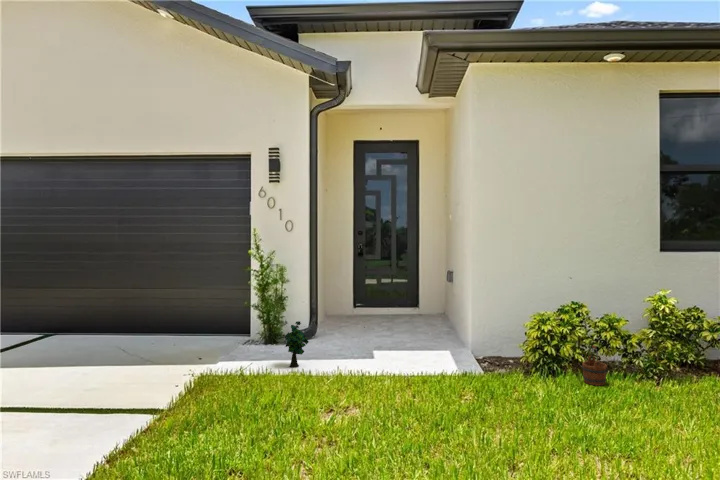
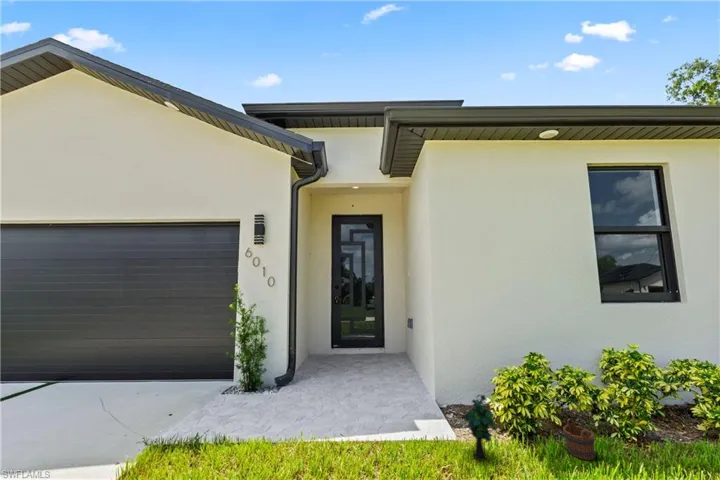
decorative plant: present [283,321,309,367] -> present [462,395,497,460]

